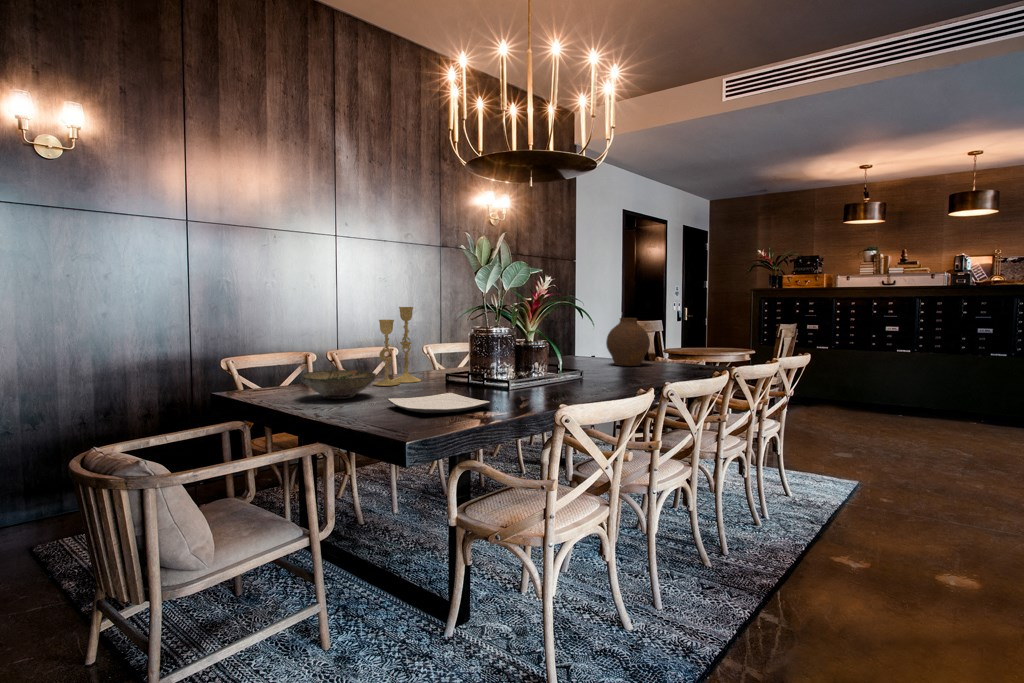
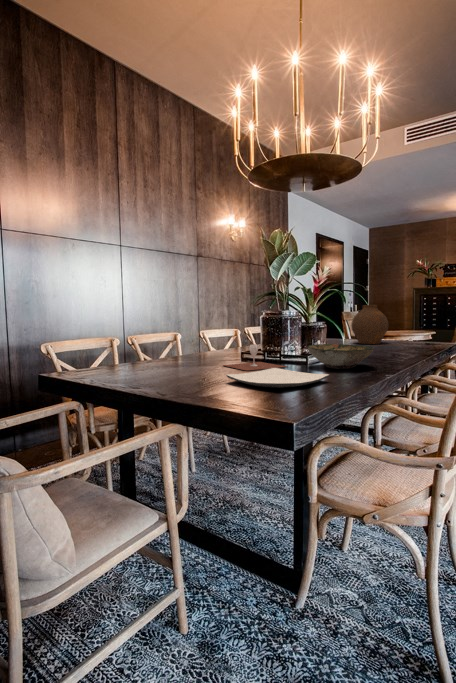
candlestick: present [374,307,421,386] -> none [183,294,220,364]
wine glass: none [412,366,479,395] -> present [223,344,286,371]
bowl: present [301,370,376,399] -> present [308,344,374,369]

